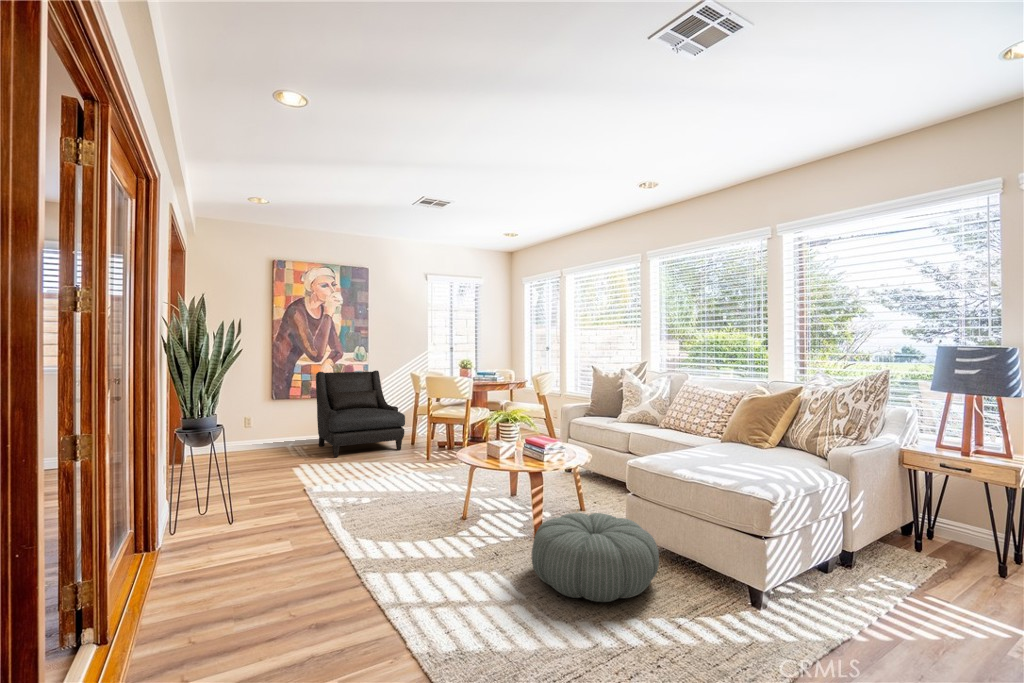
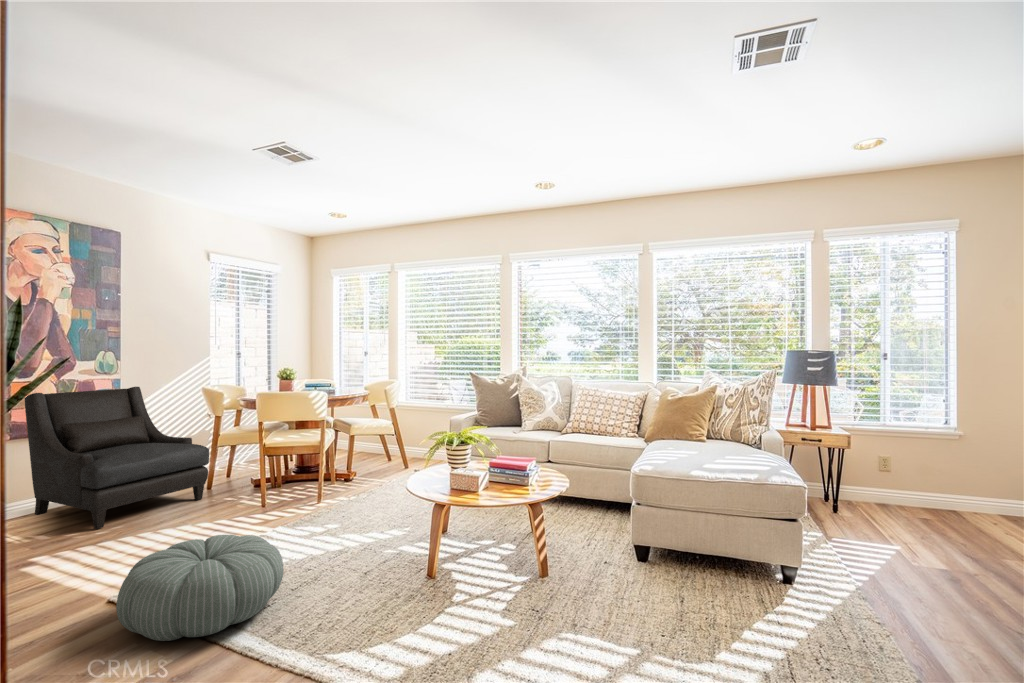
pouf: present [531,513,659,602] -> present [116,535,284,641]

